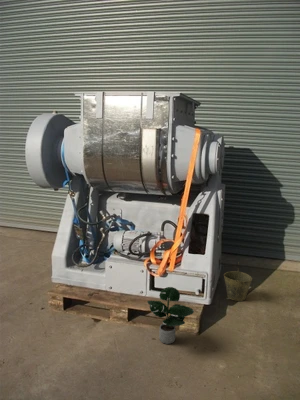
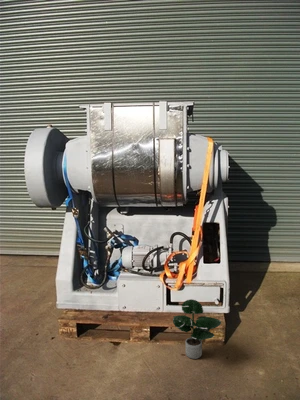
bucket: present [224,262,252,301] -> none [228,267,256,306]

